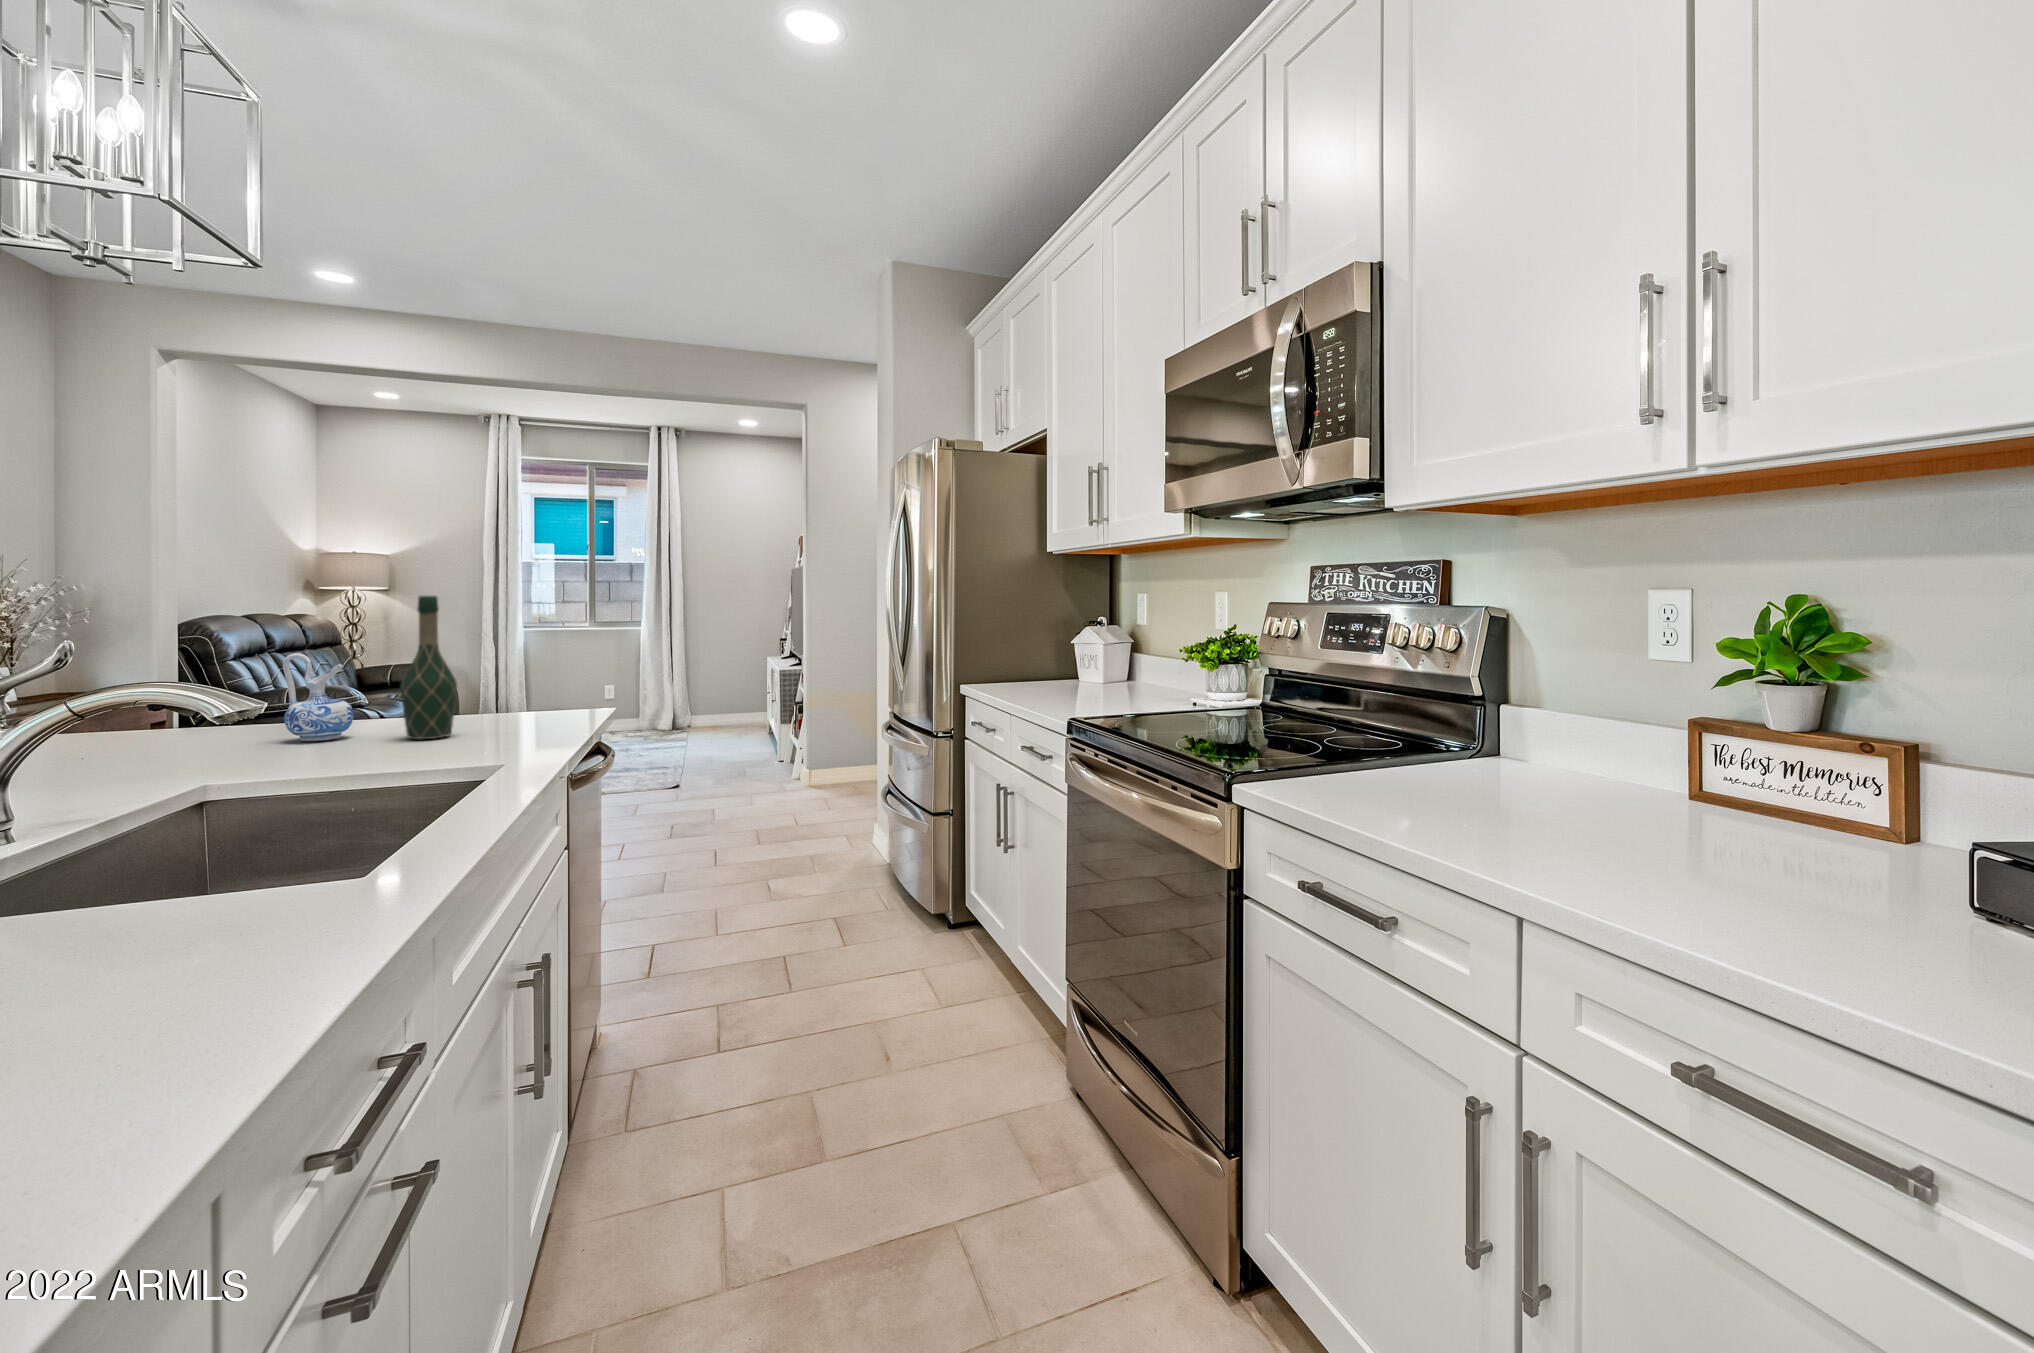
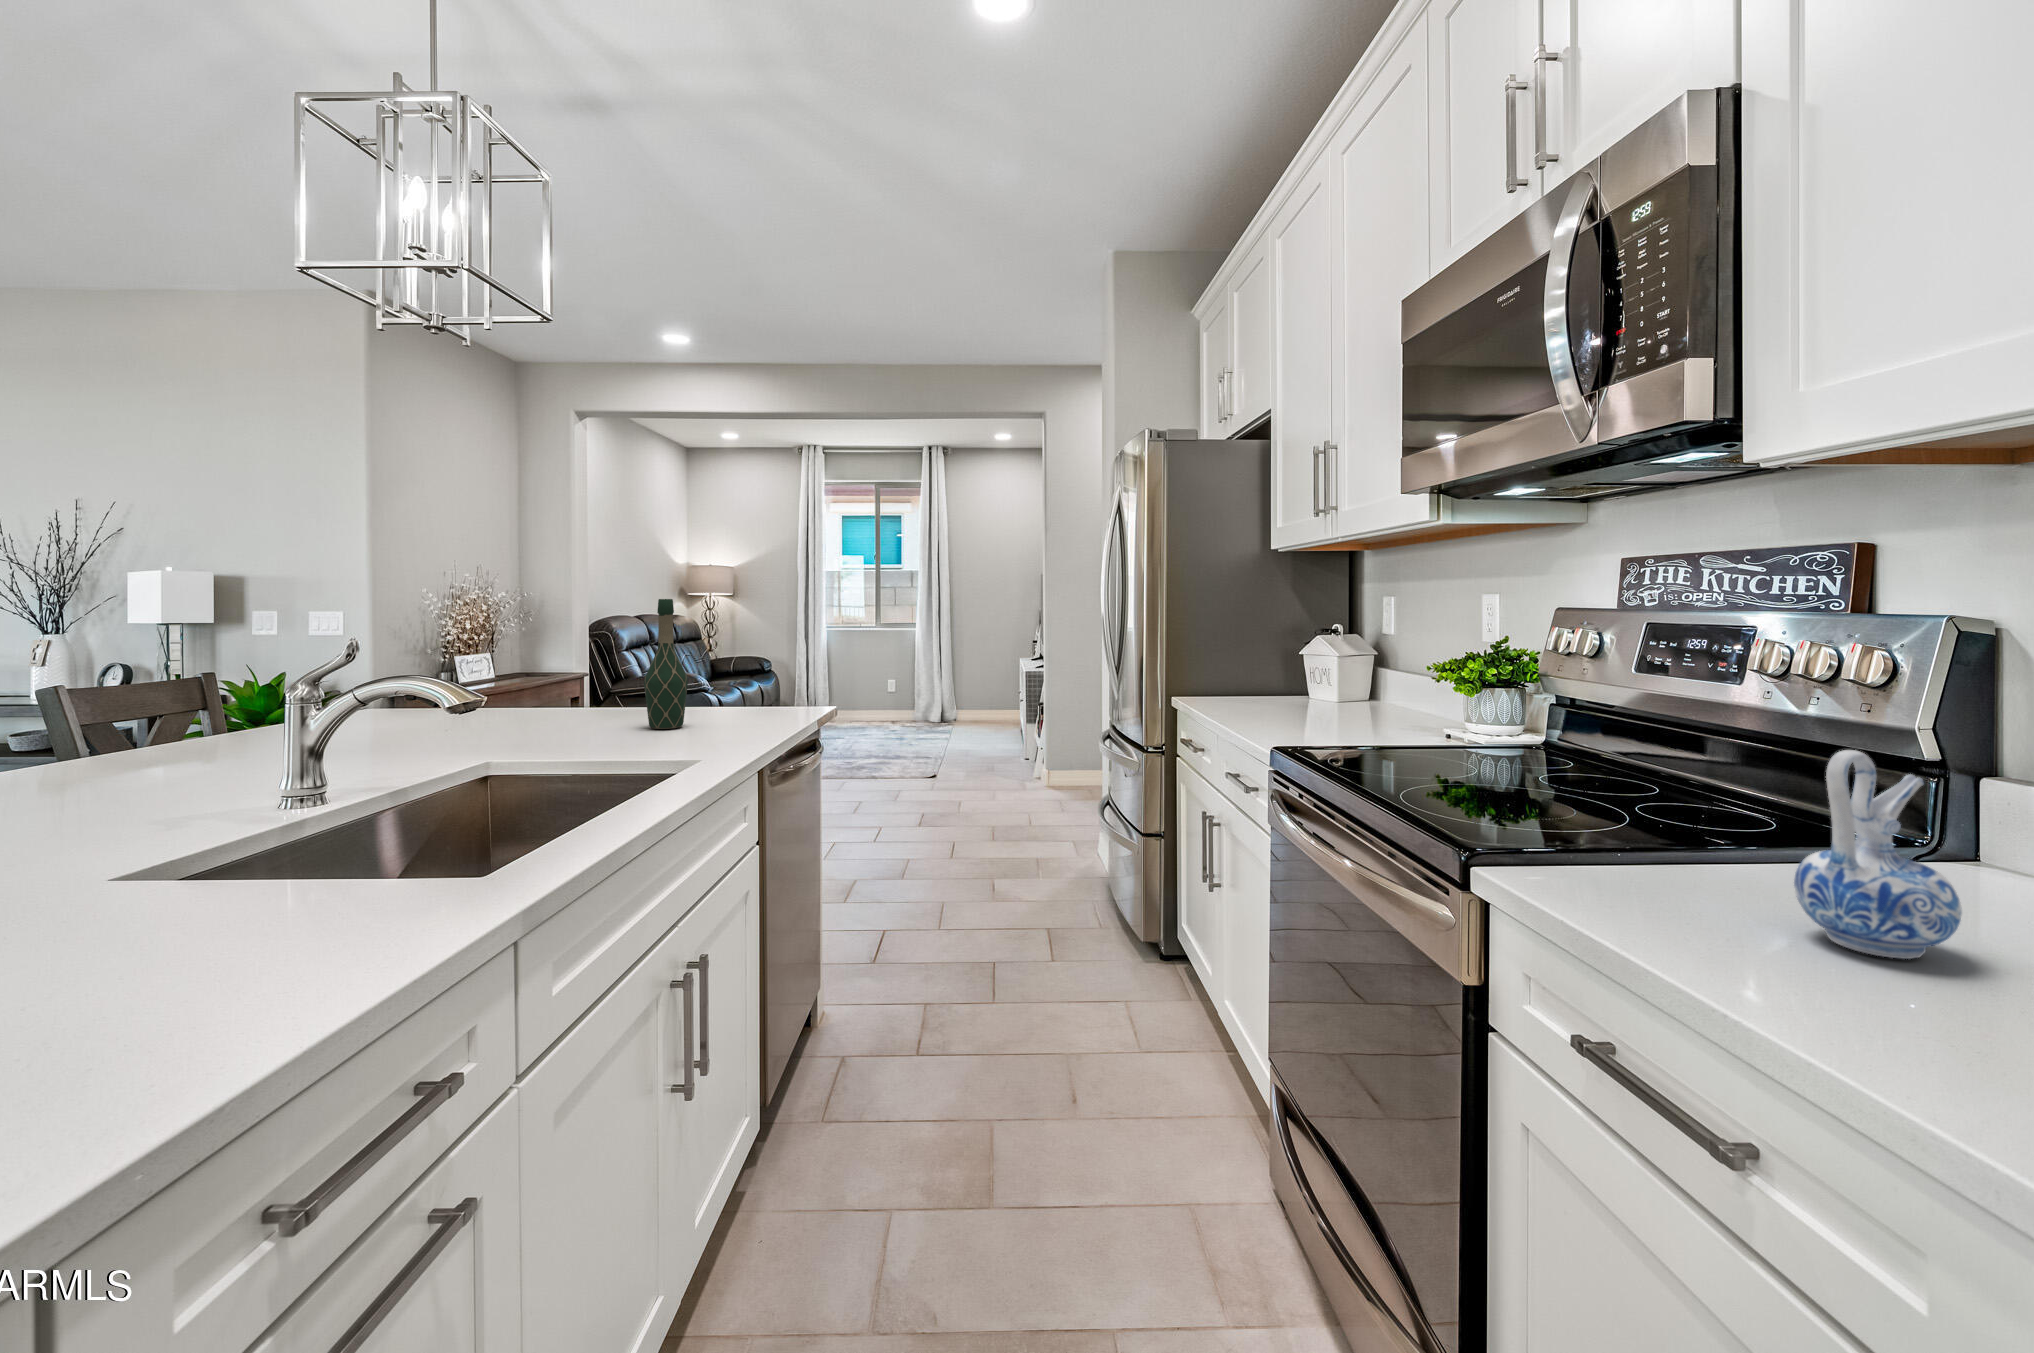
ceramic pitcher: present [283,653,353,741] -> present [1794,750,1962,959]

